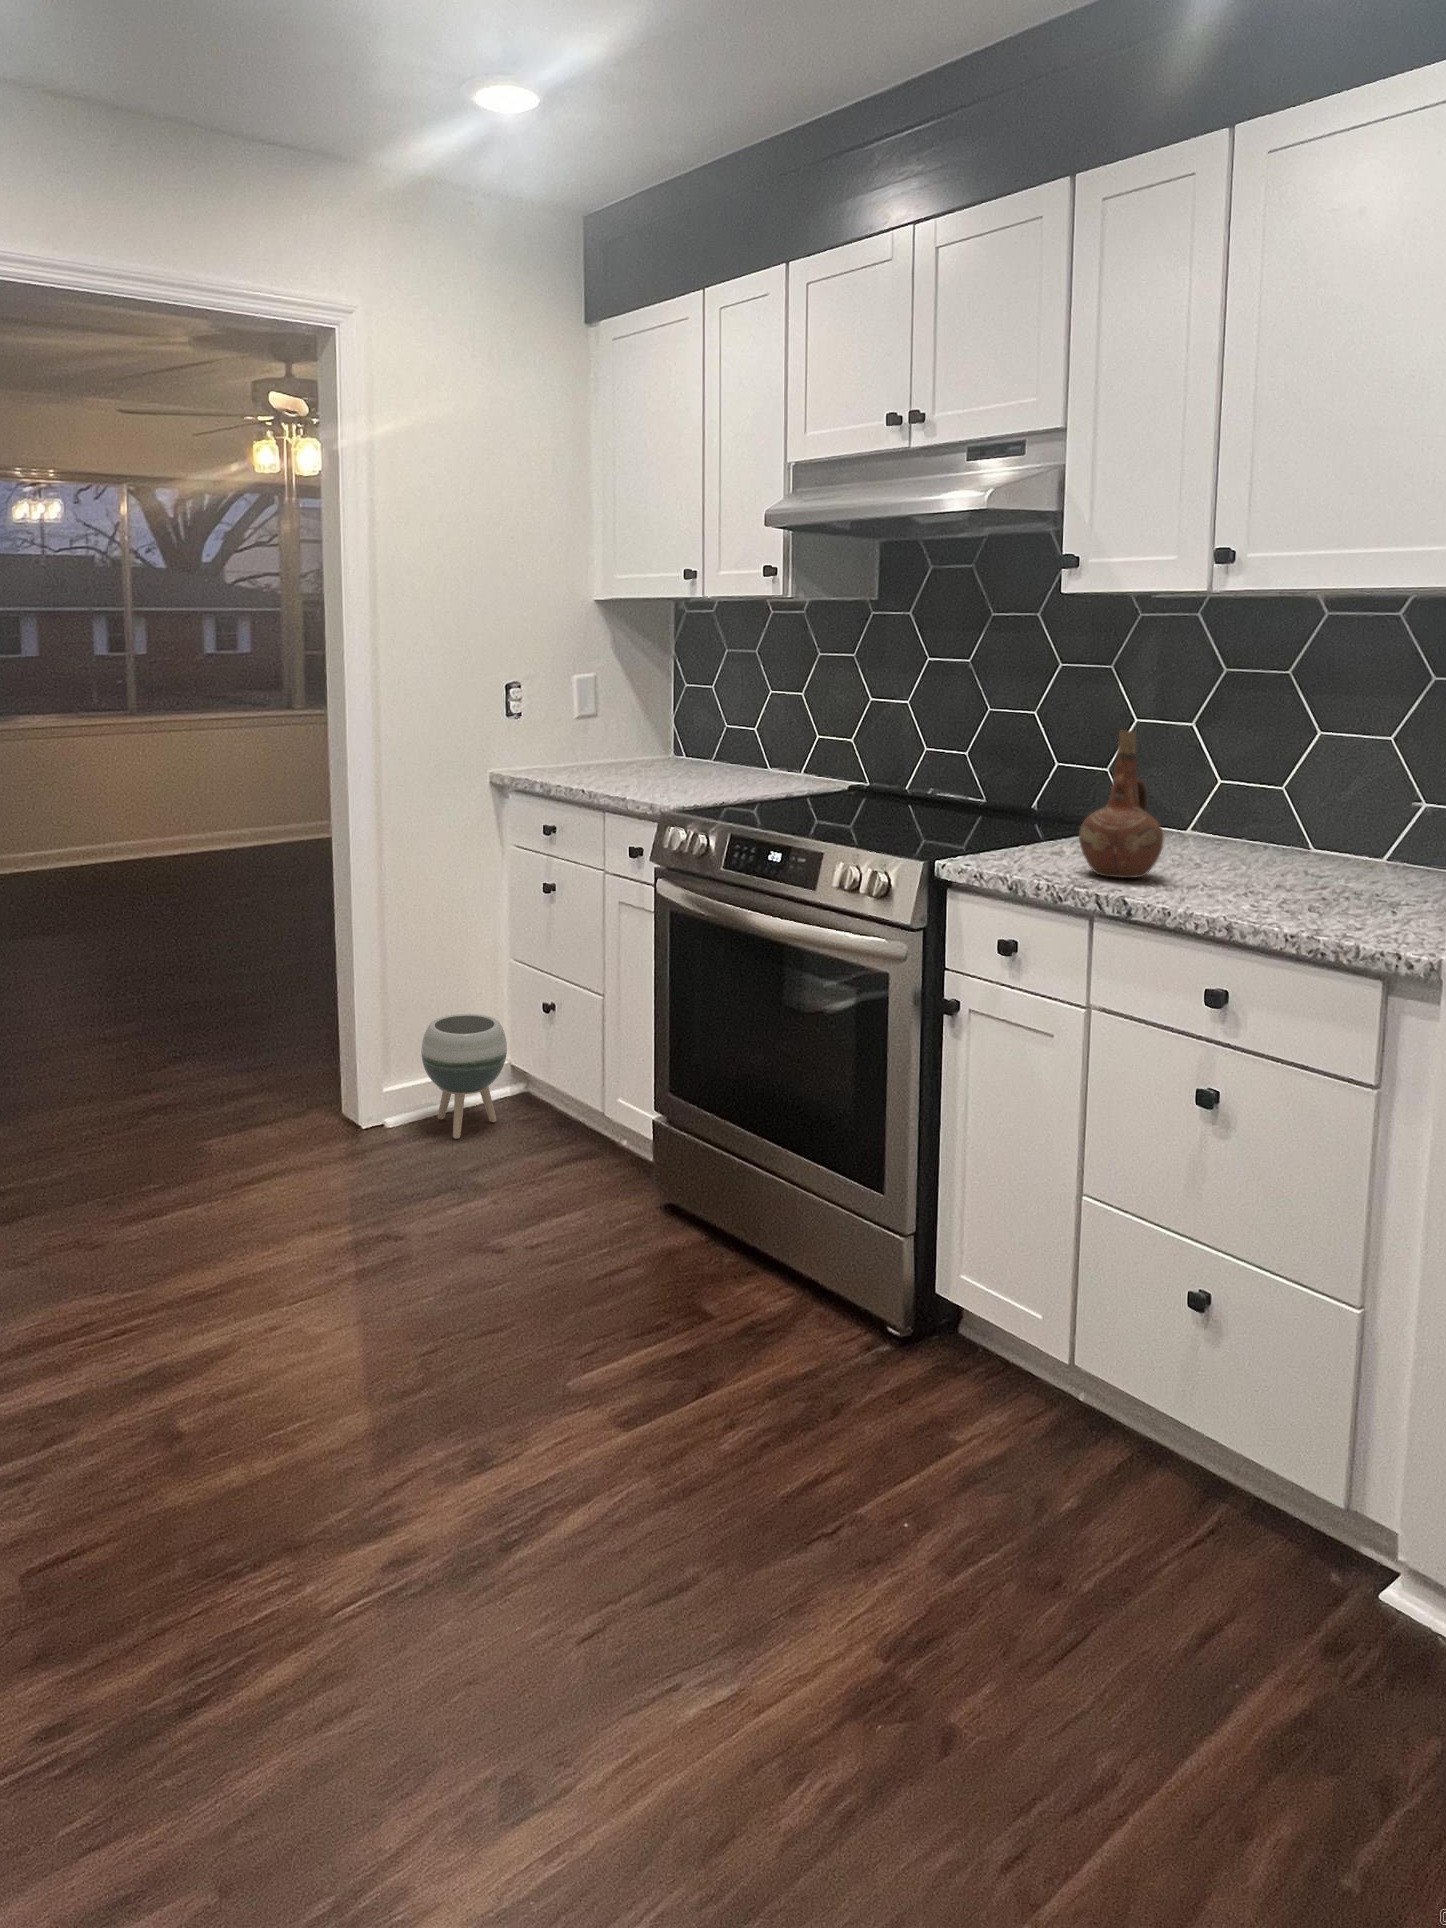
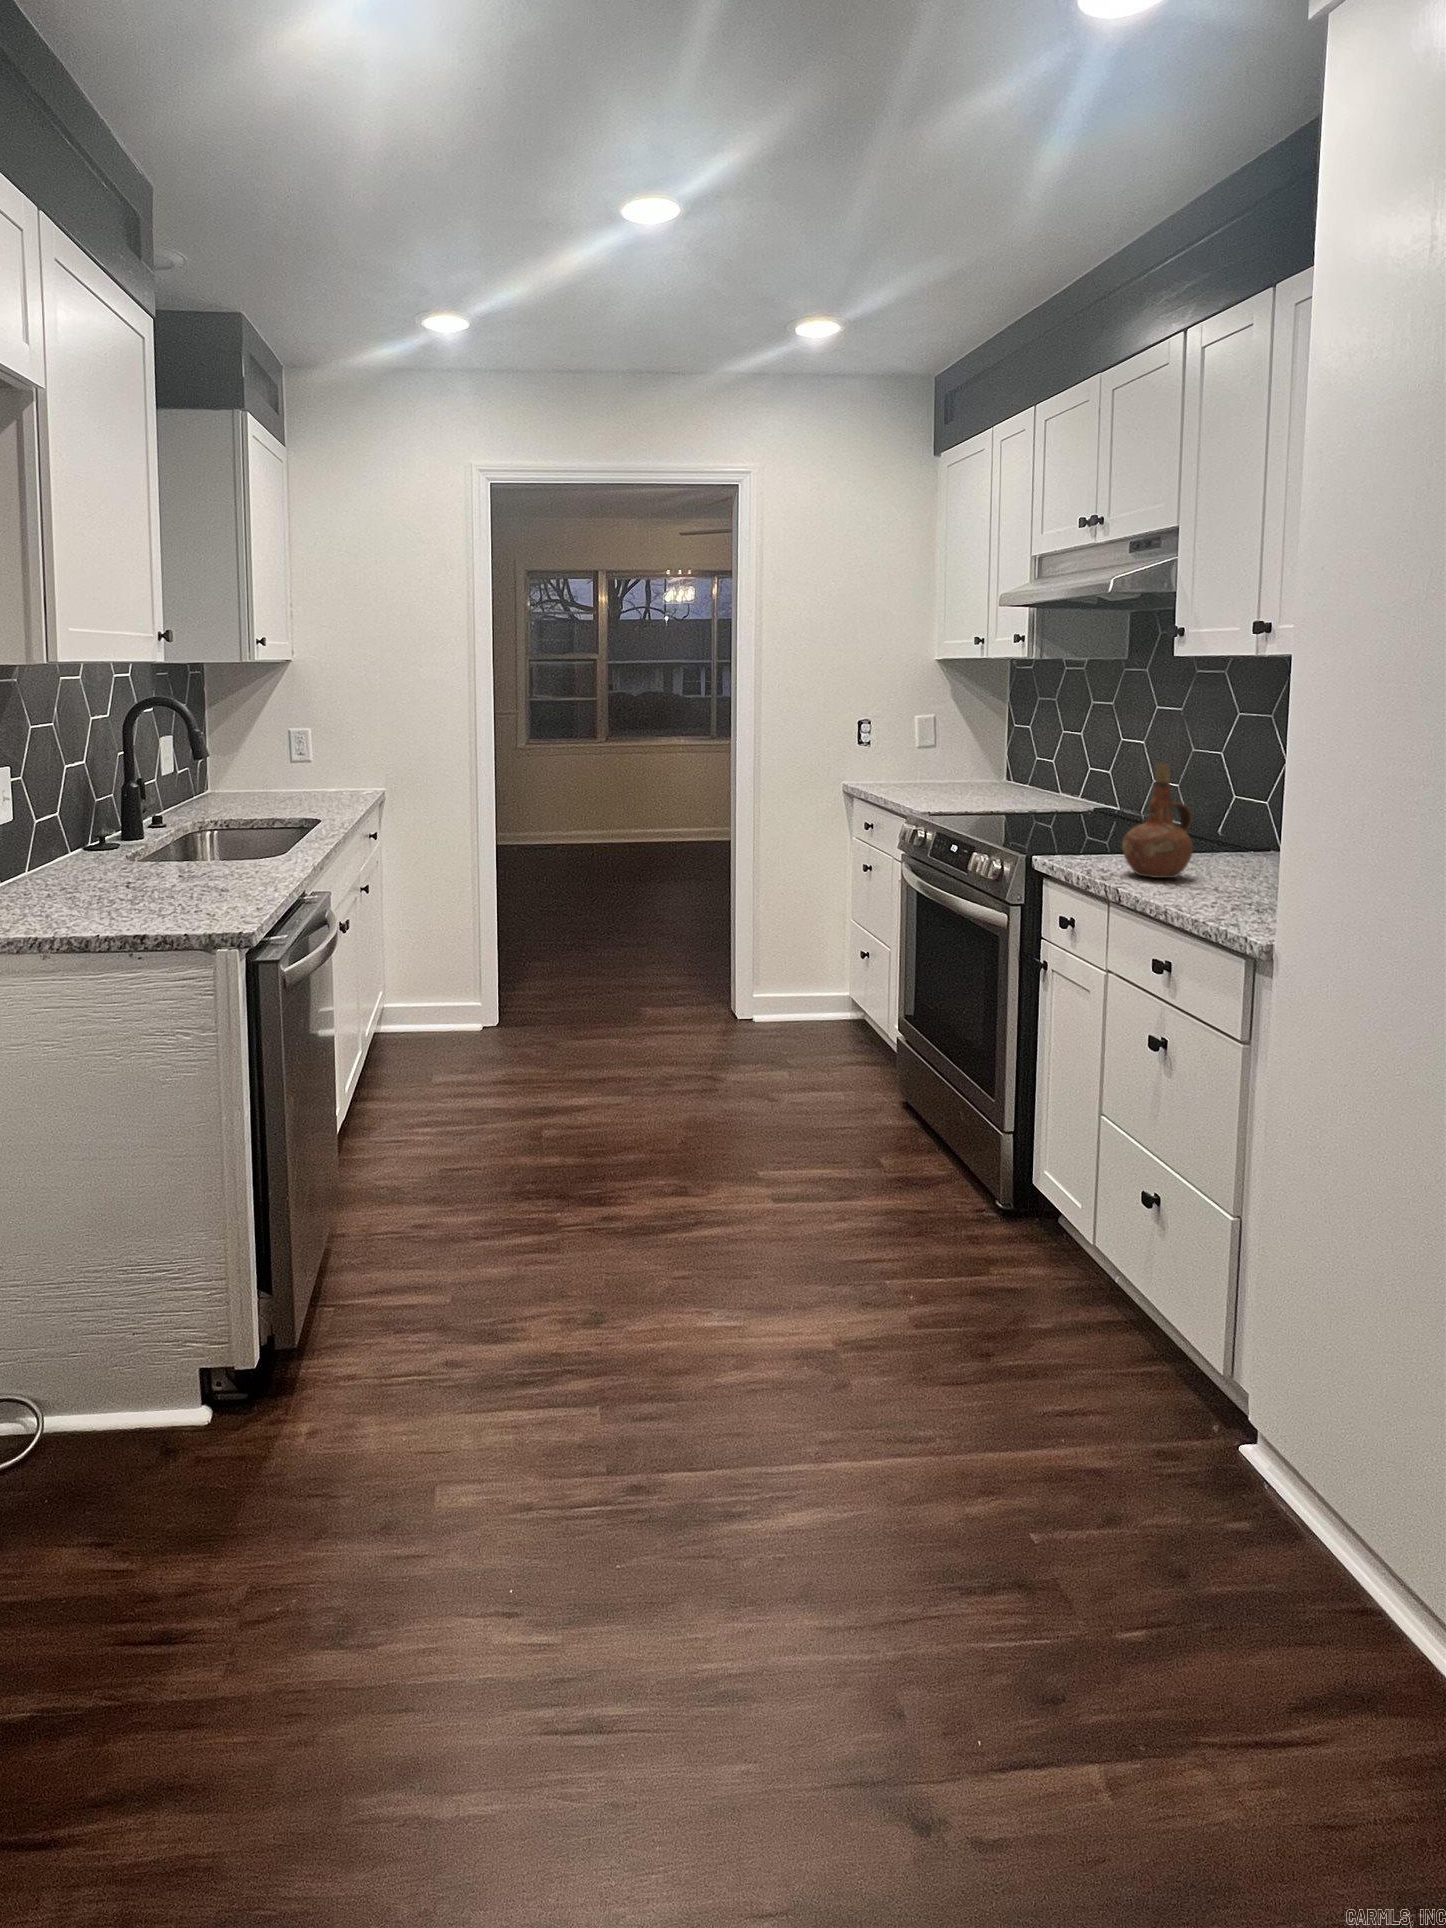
planter: present [421,1014,507,1139] -> none [778,953,837,1035]

